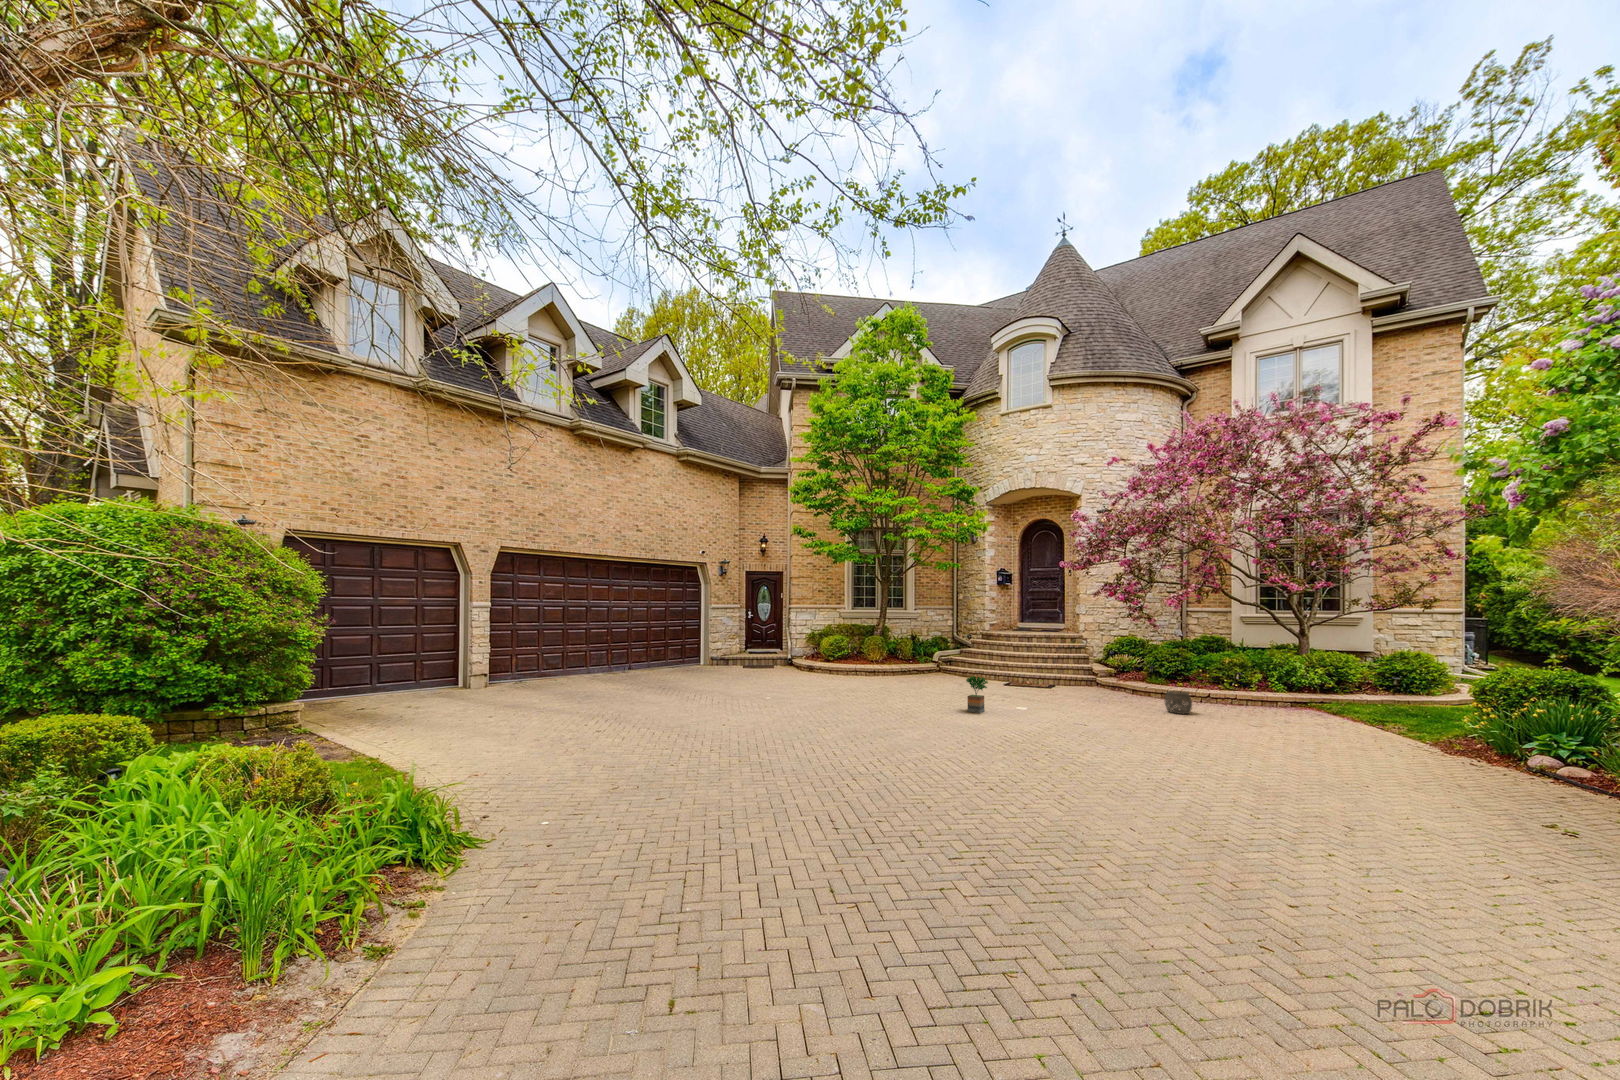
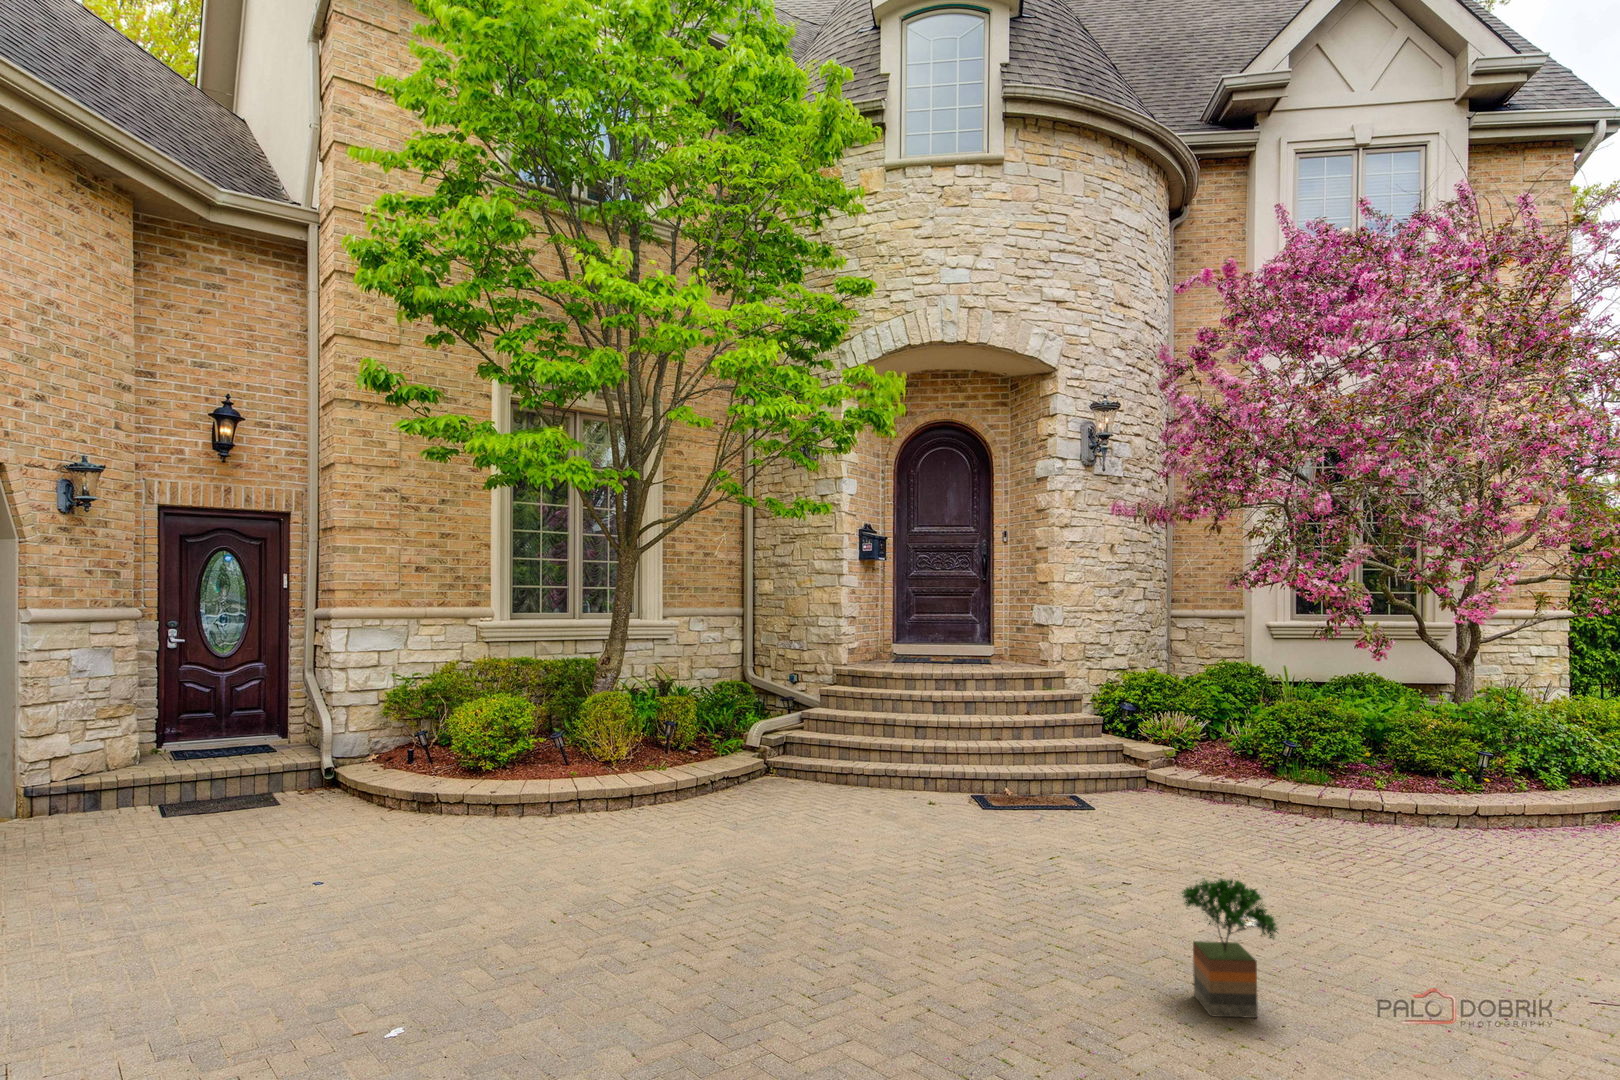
woven basket: present [1165,691,1192,714] -> none [1473,818,1547,882]

